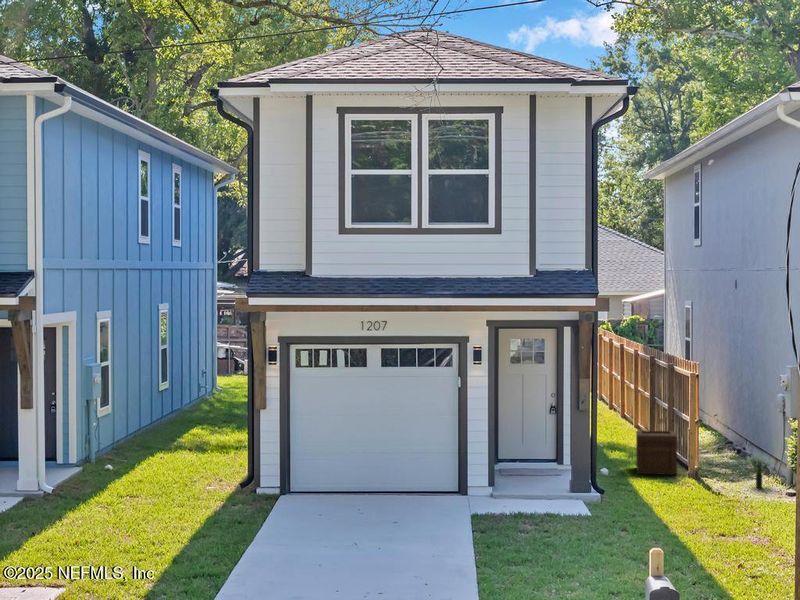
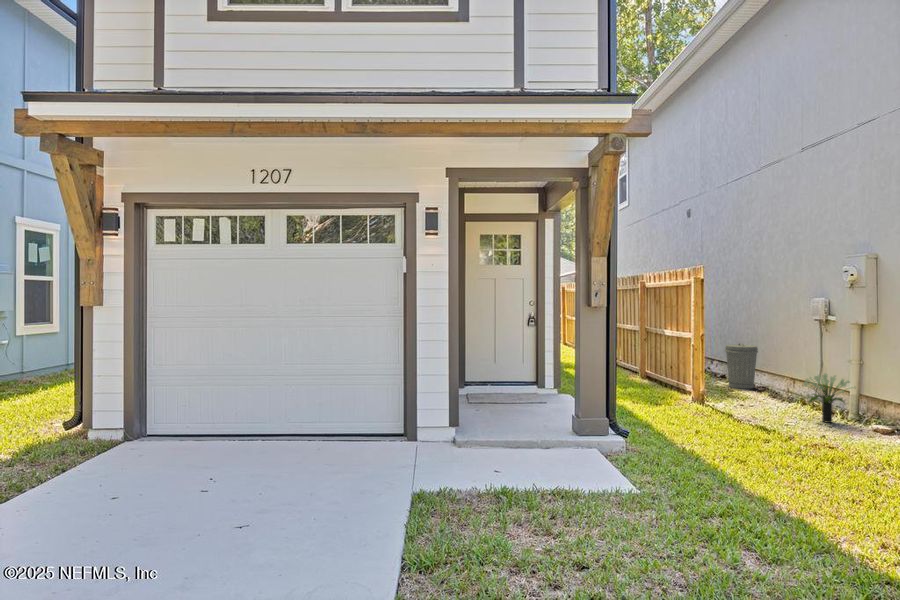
trash can: none [723,427,750,466] -> present [725,343,758,389]
wooden crate: present [636,430,677,475] -> none [630,347,691,401]

